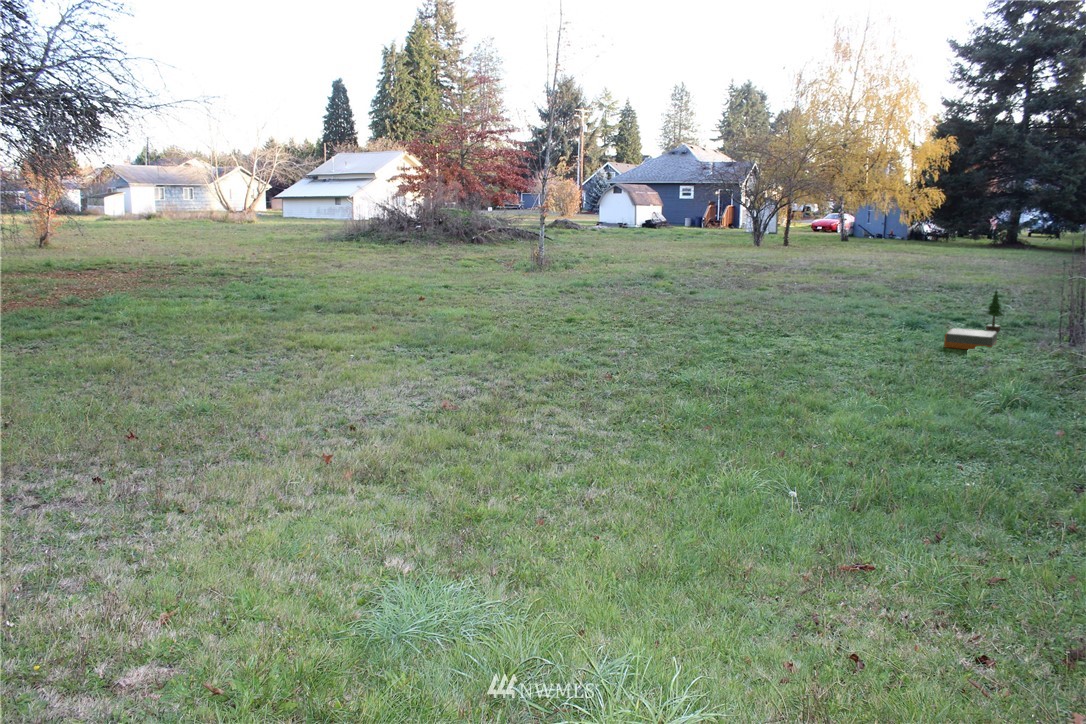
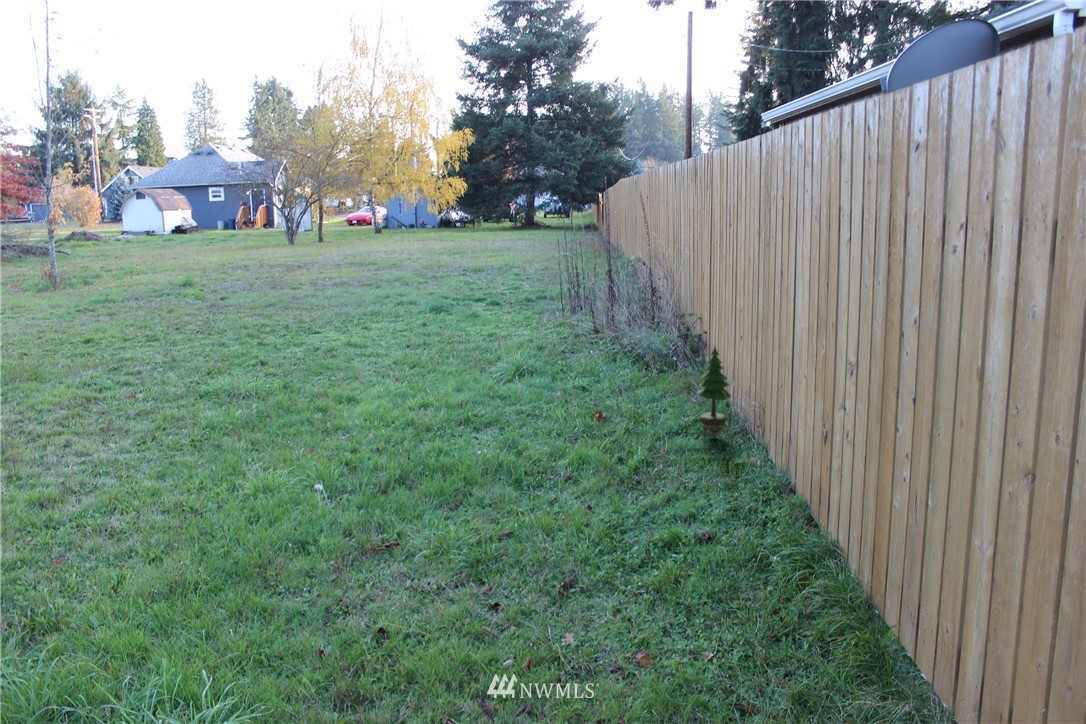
storage box: present [944,328,997,350] -> none [671,454,786,517]

